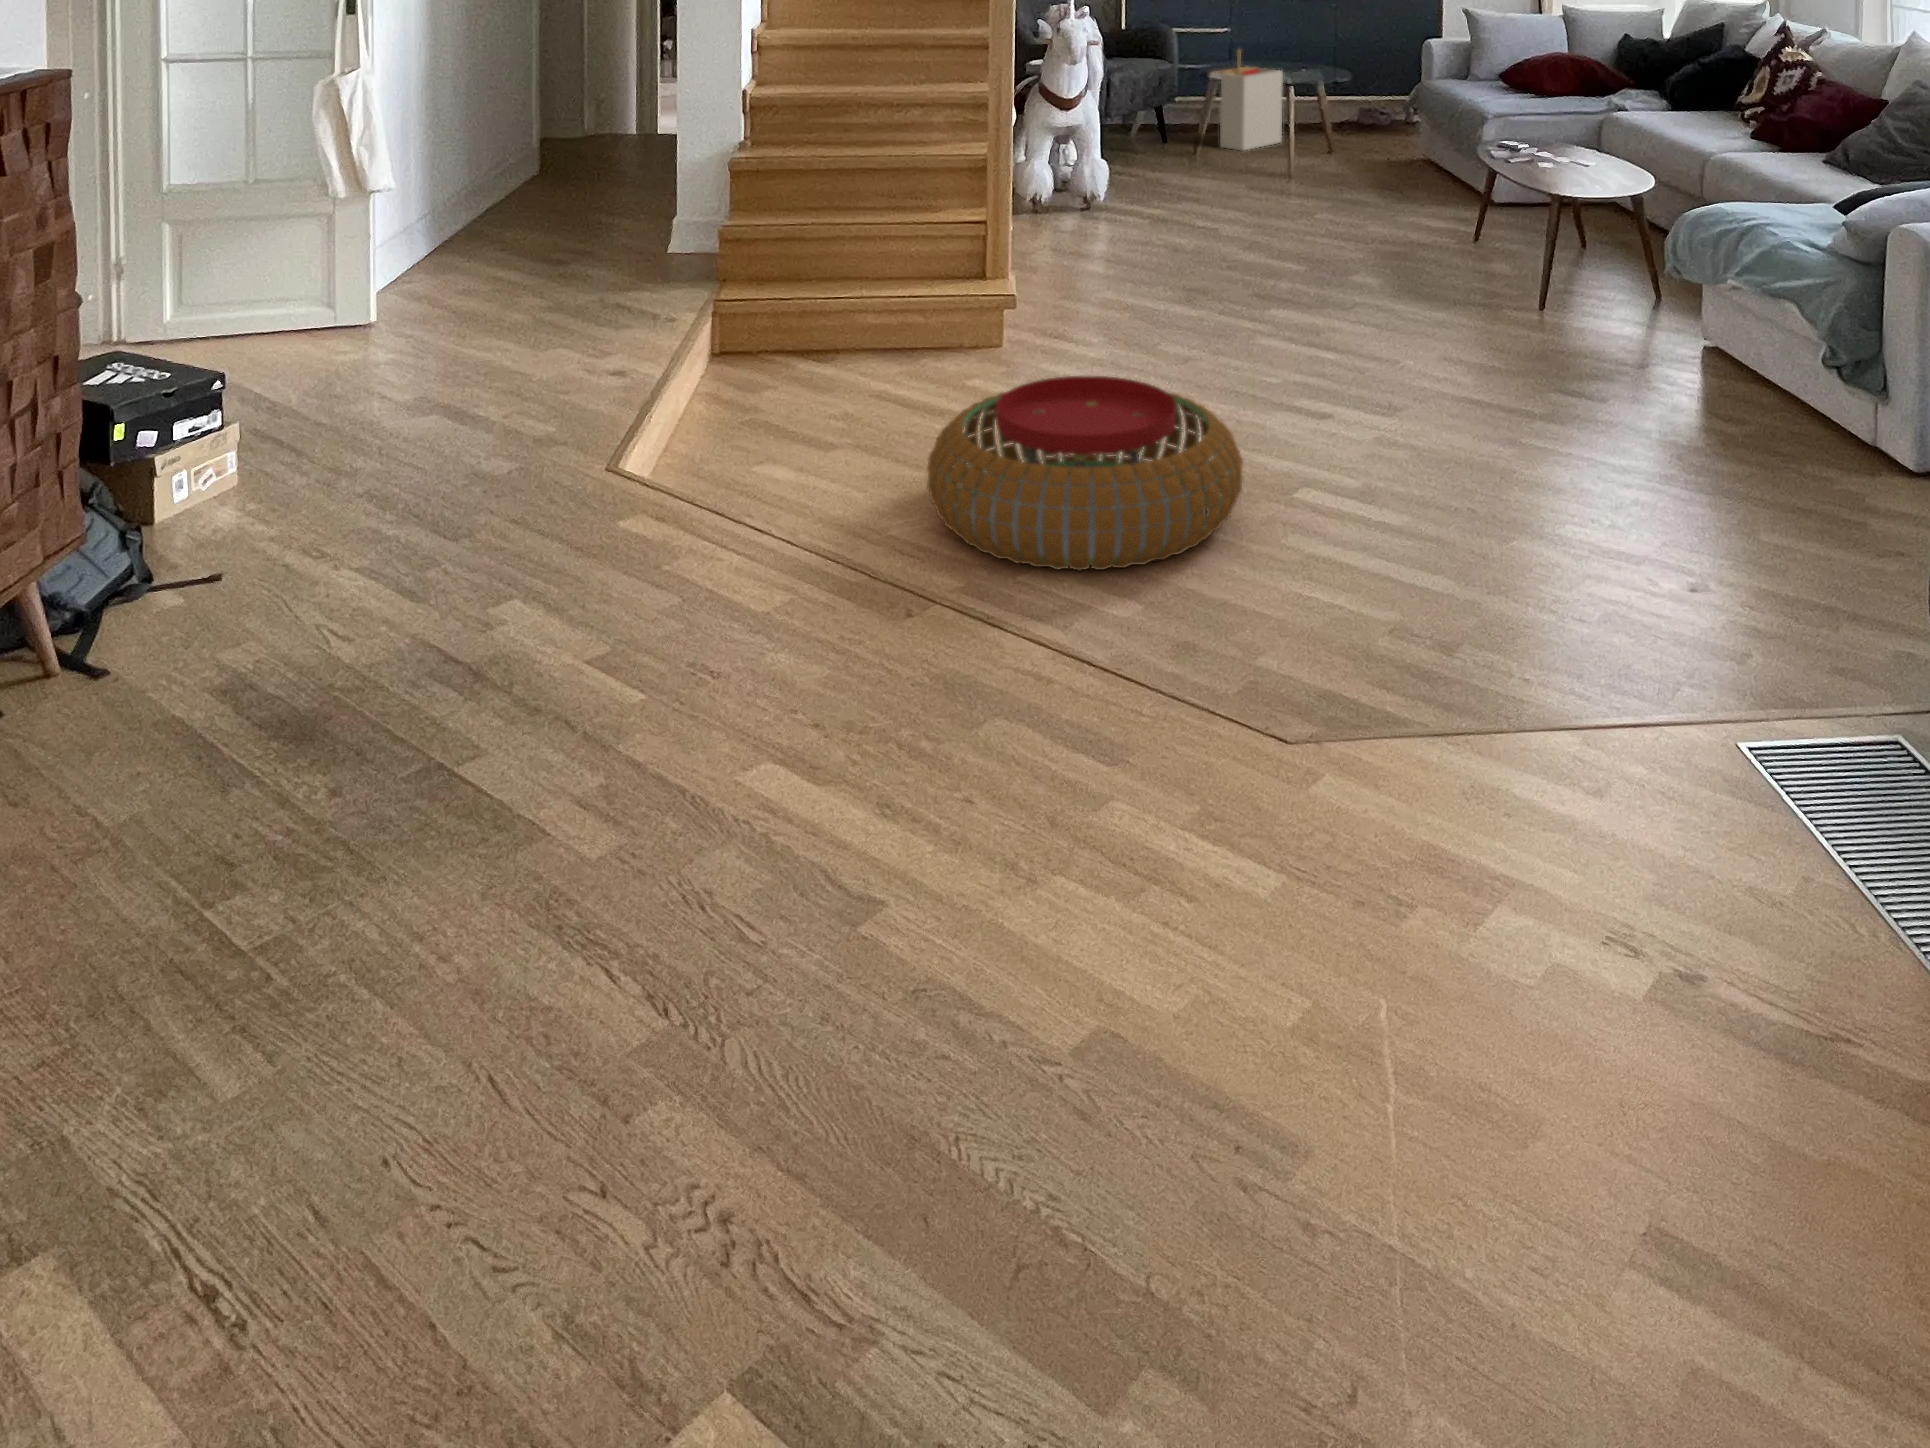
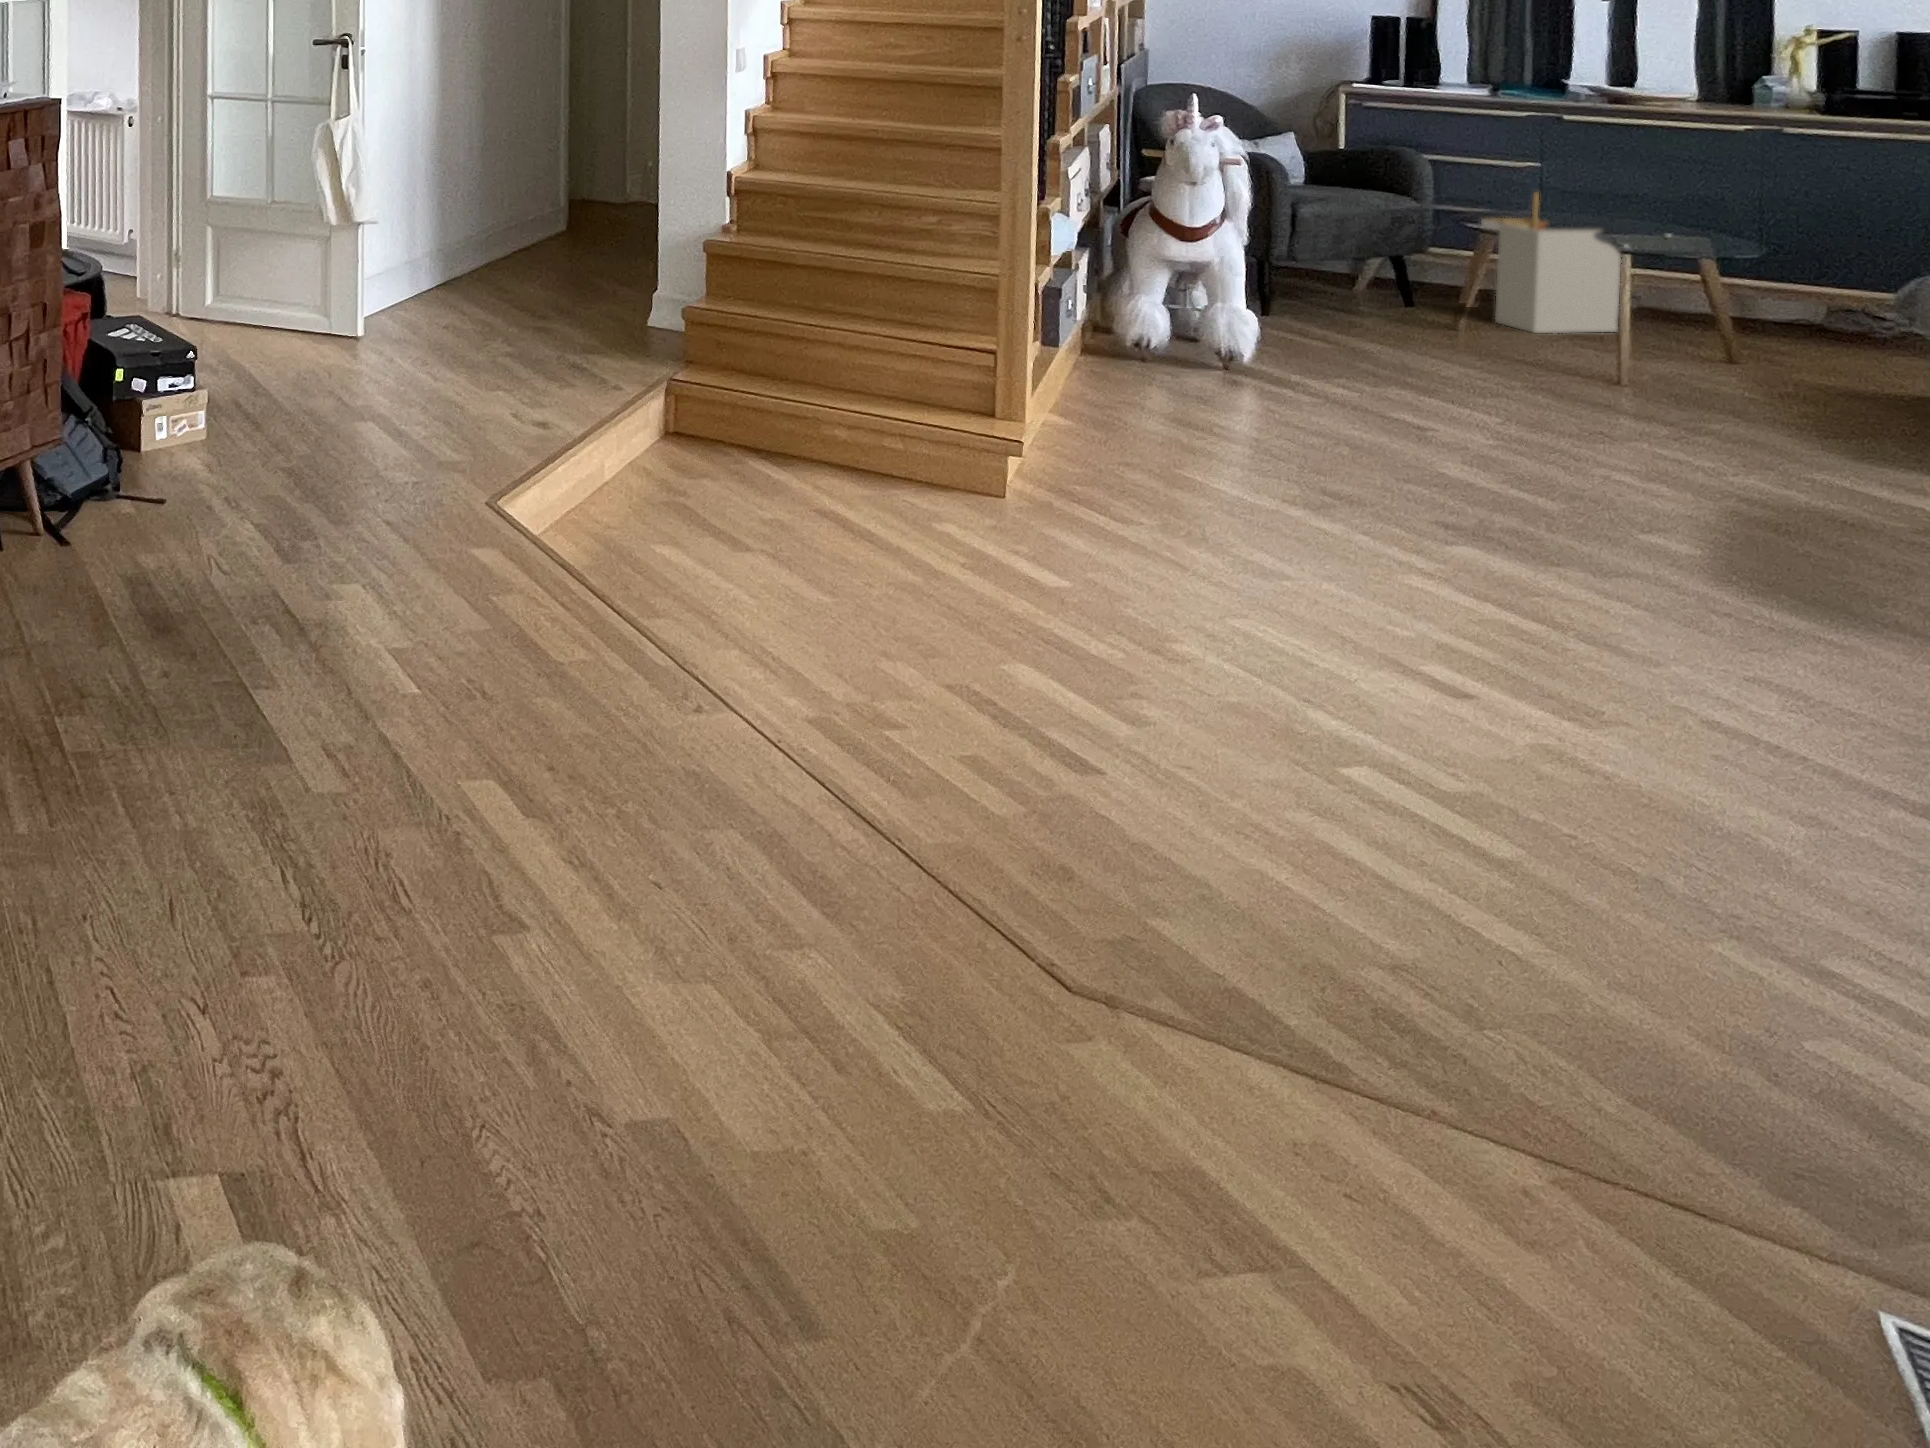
pouf: present [927,376,1243,570] -> none [771,526,1178,760]

